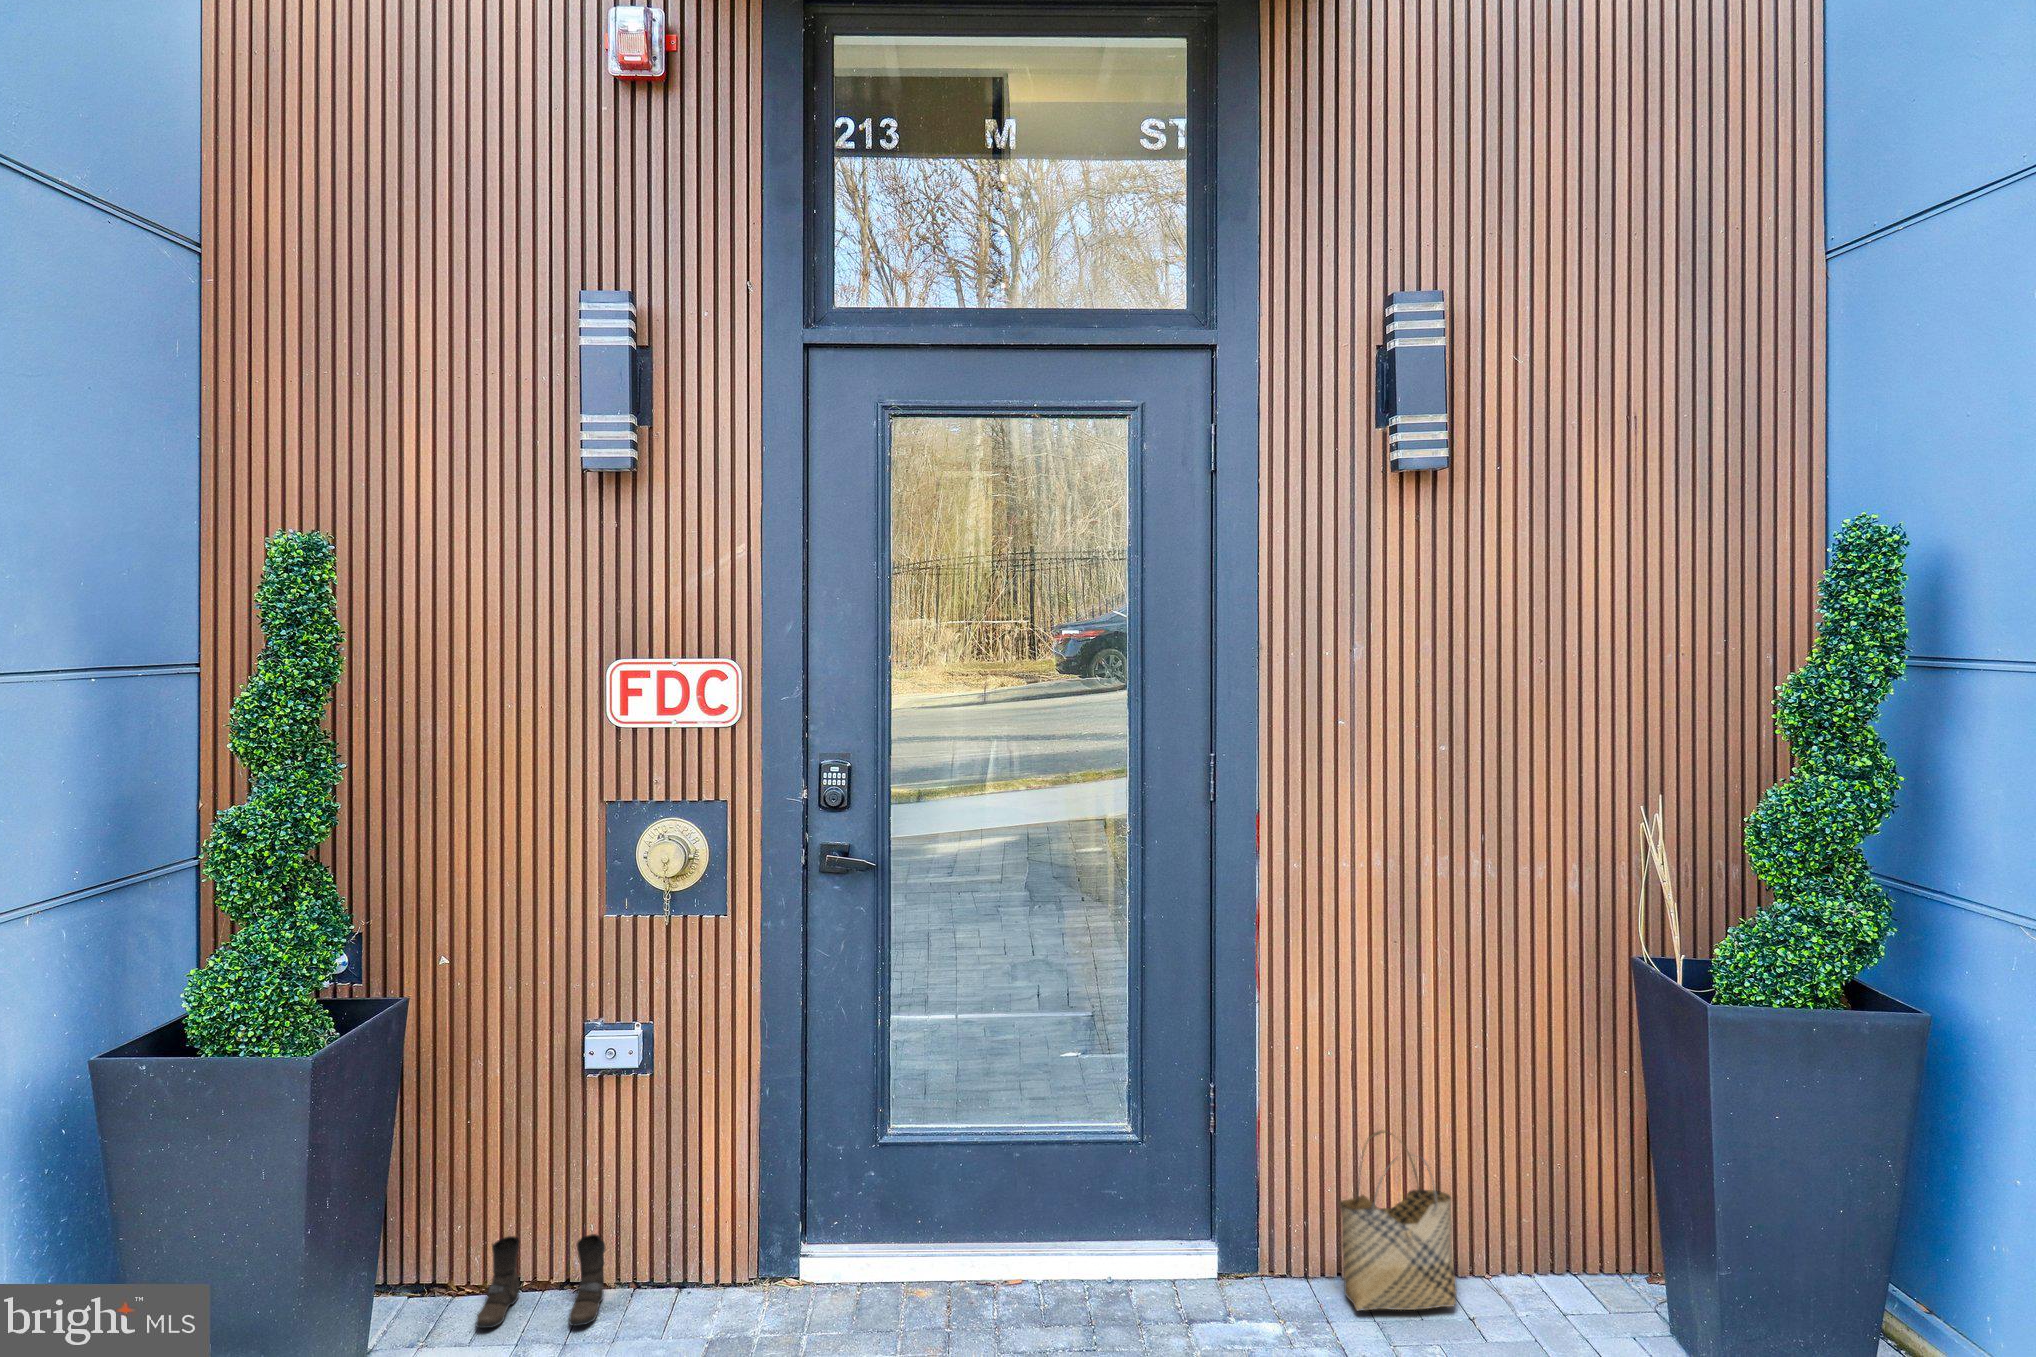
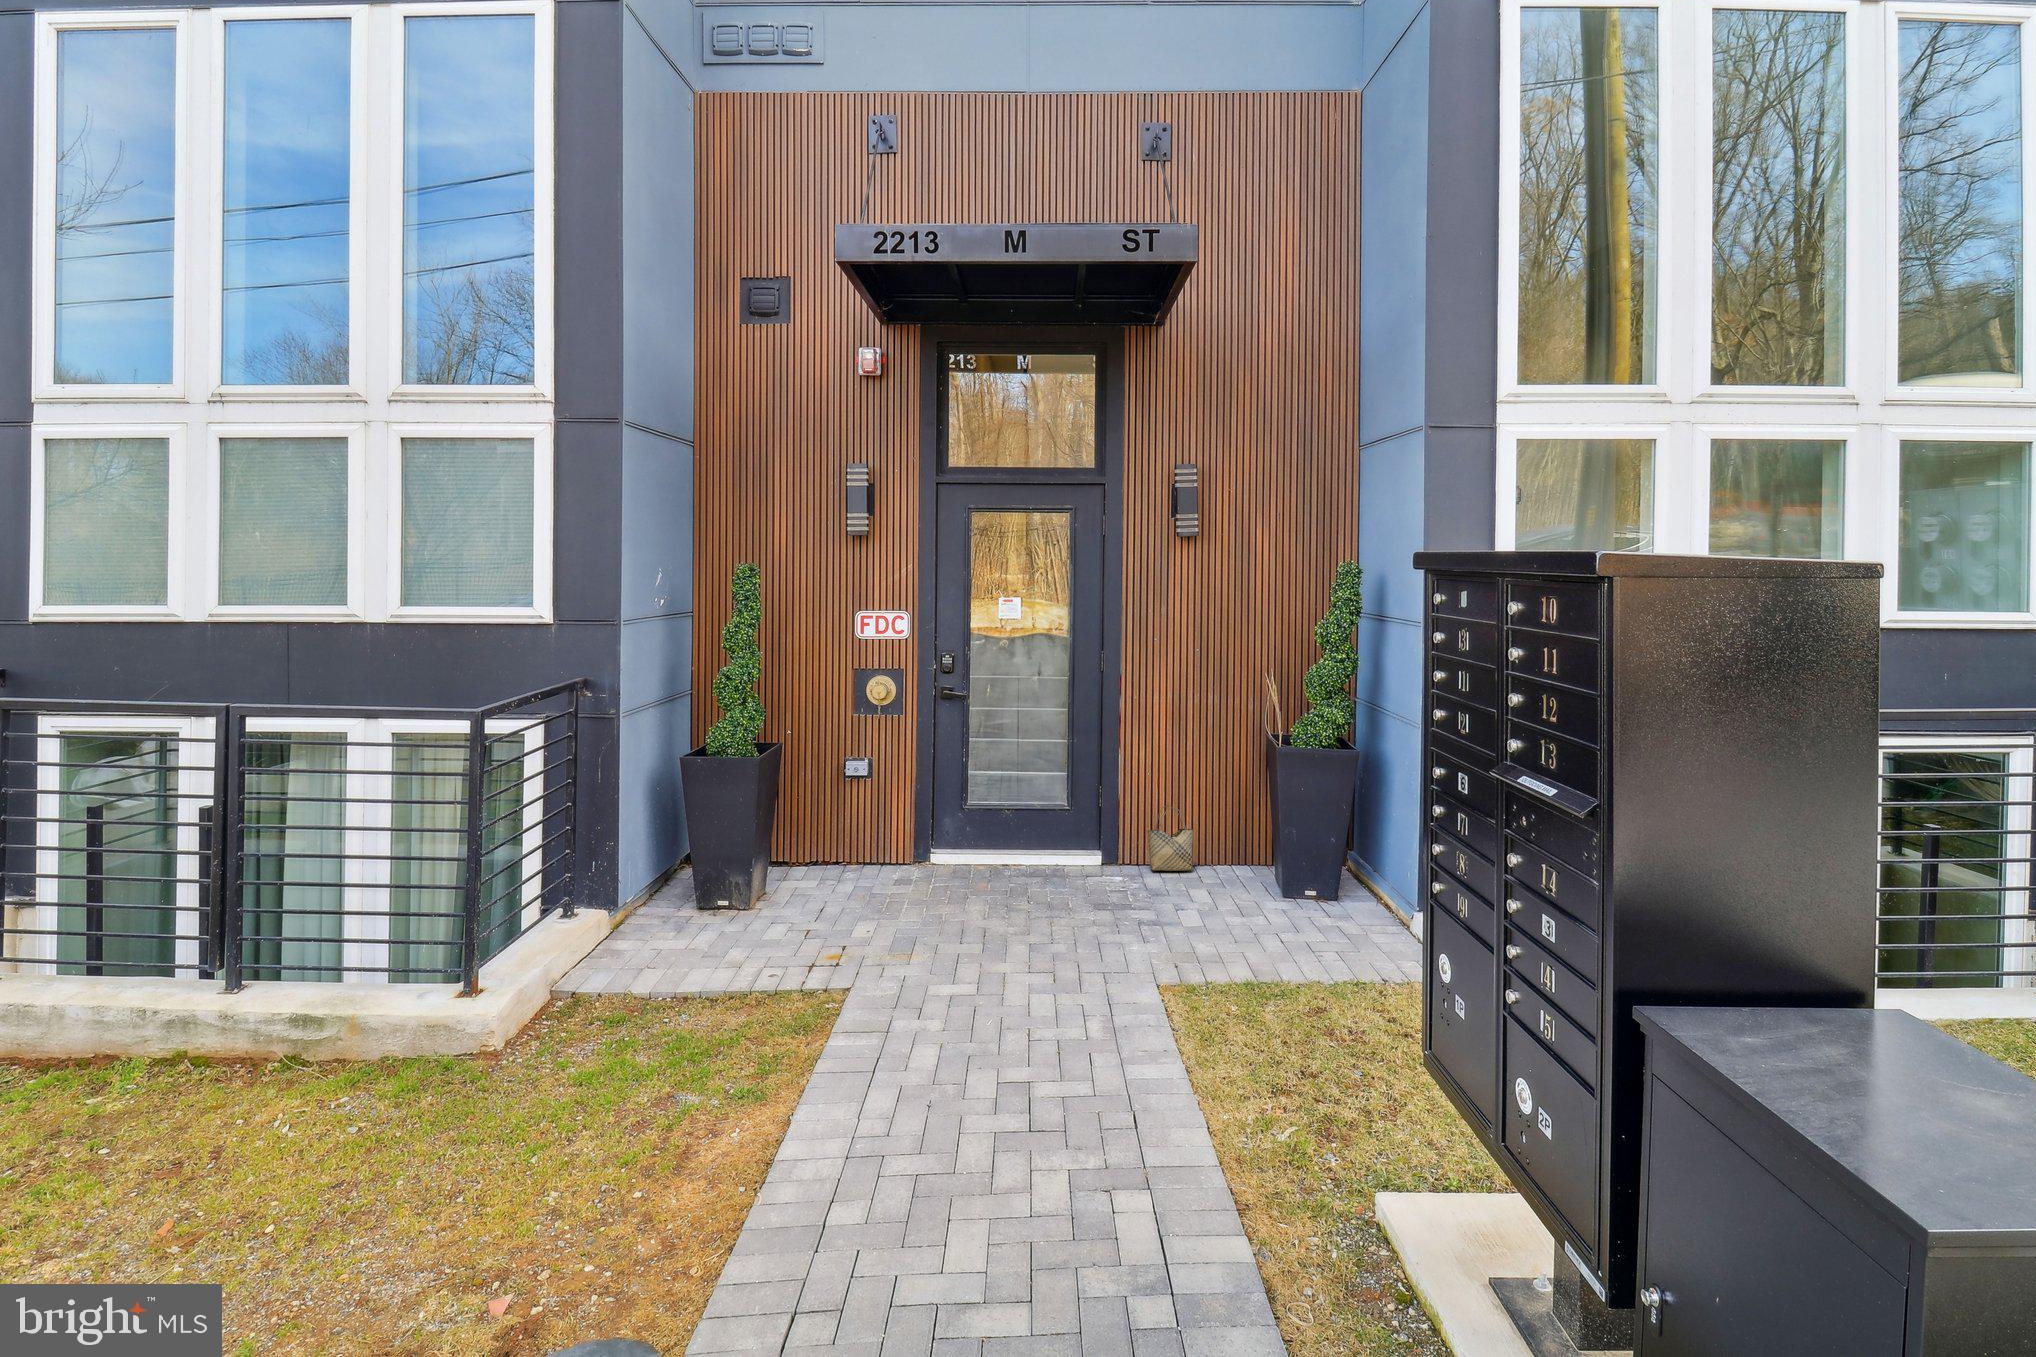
boots: present [476,1234,605,1328] -> none [808,841,855,870]

